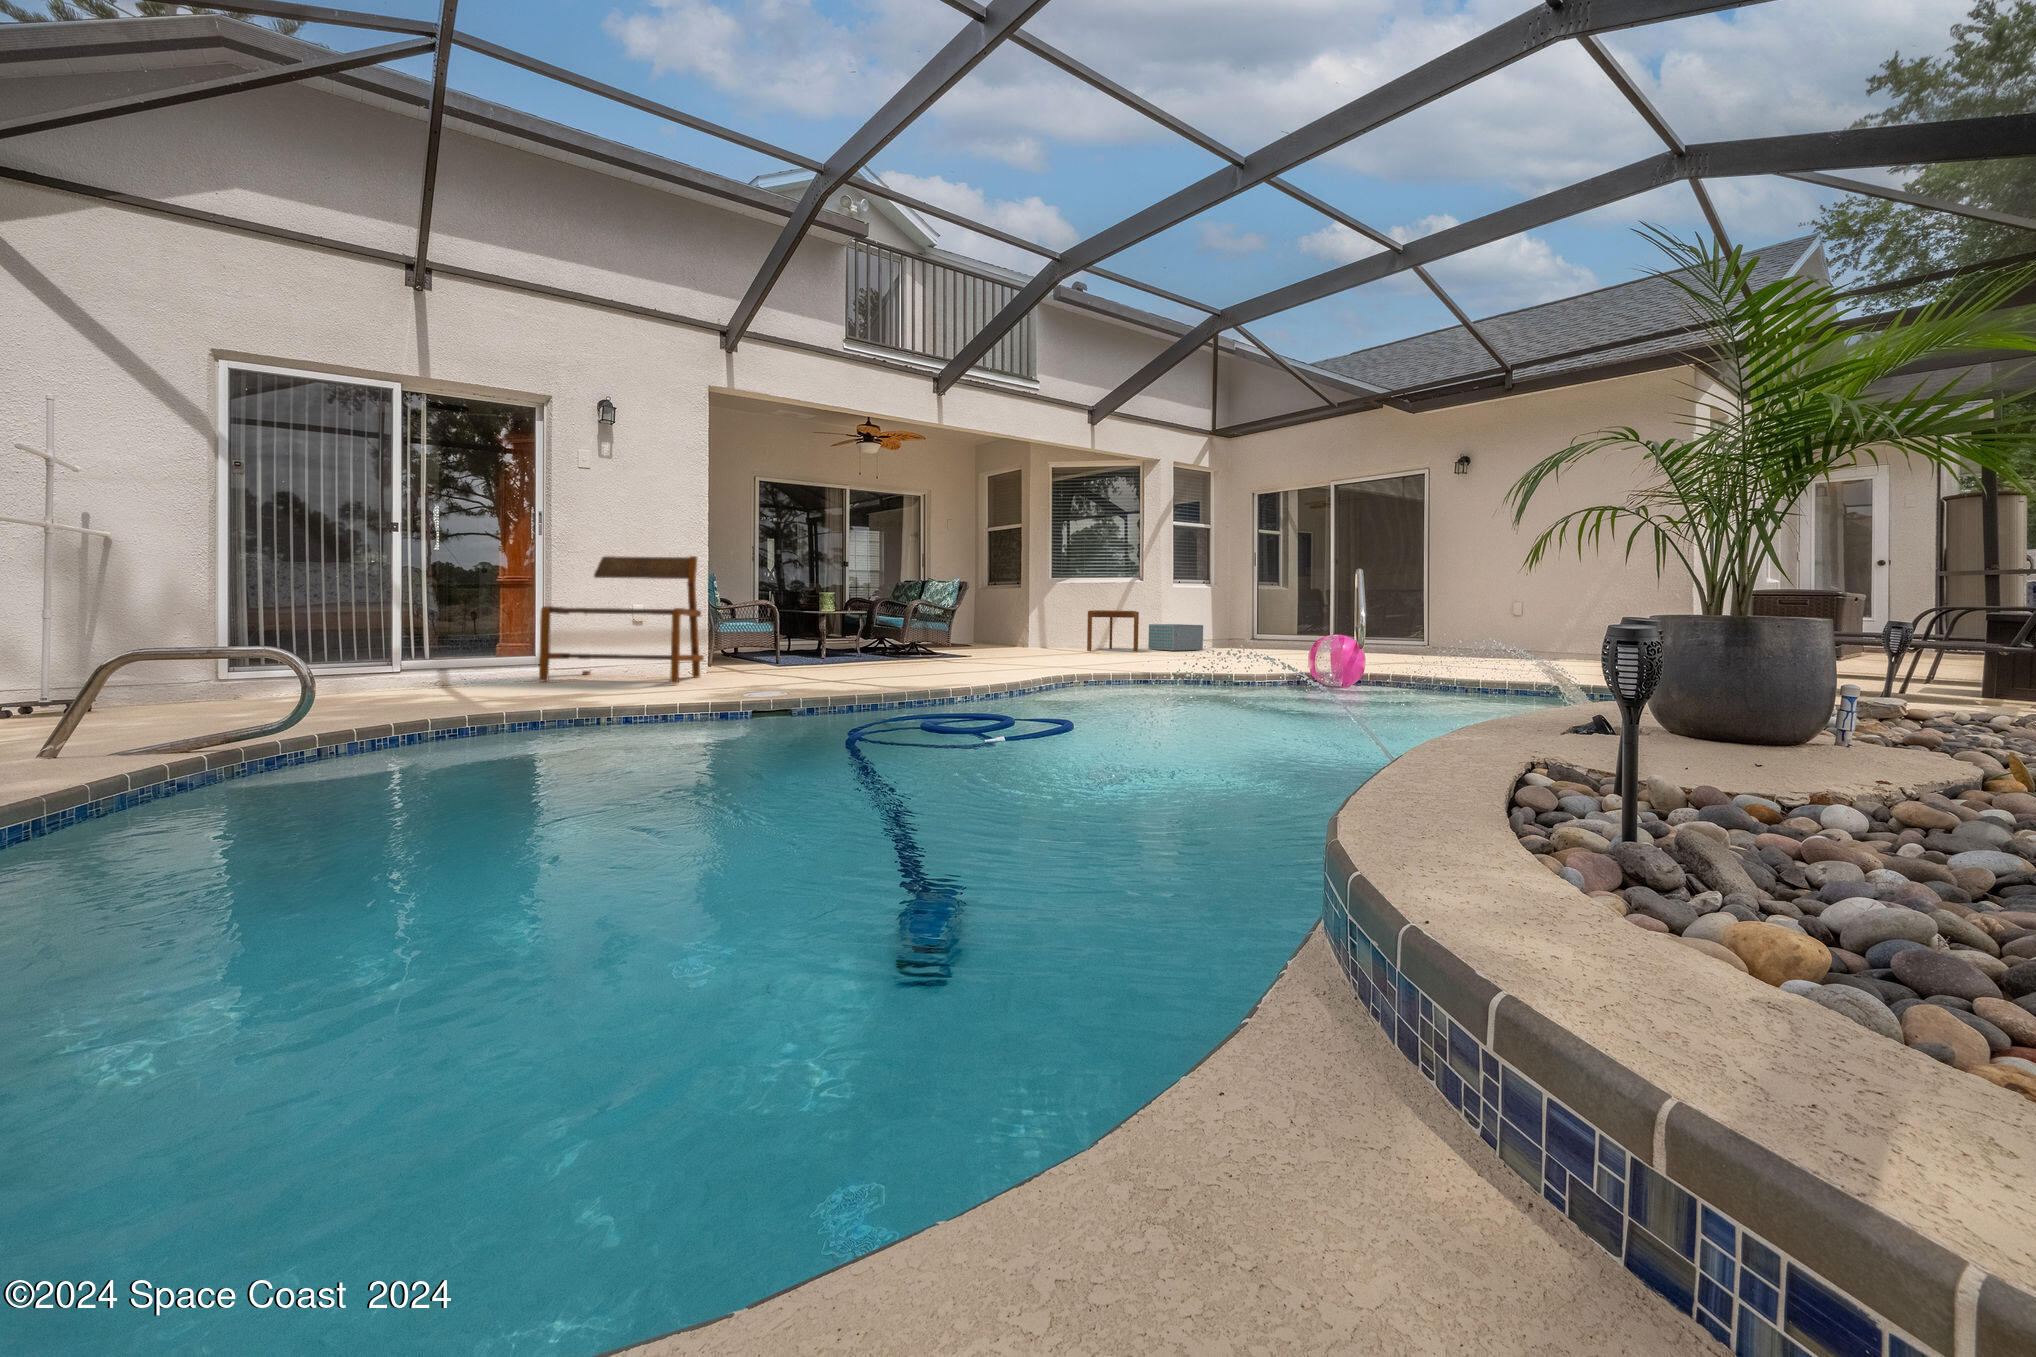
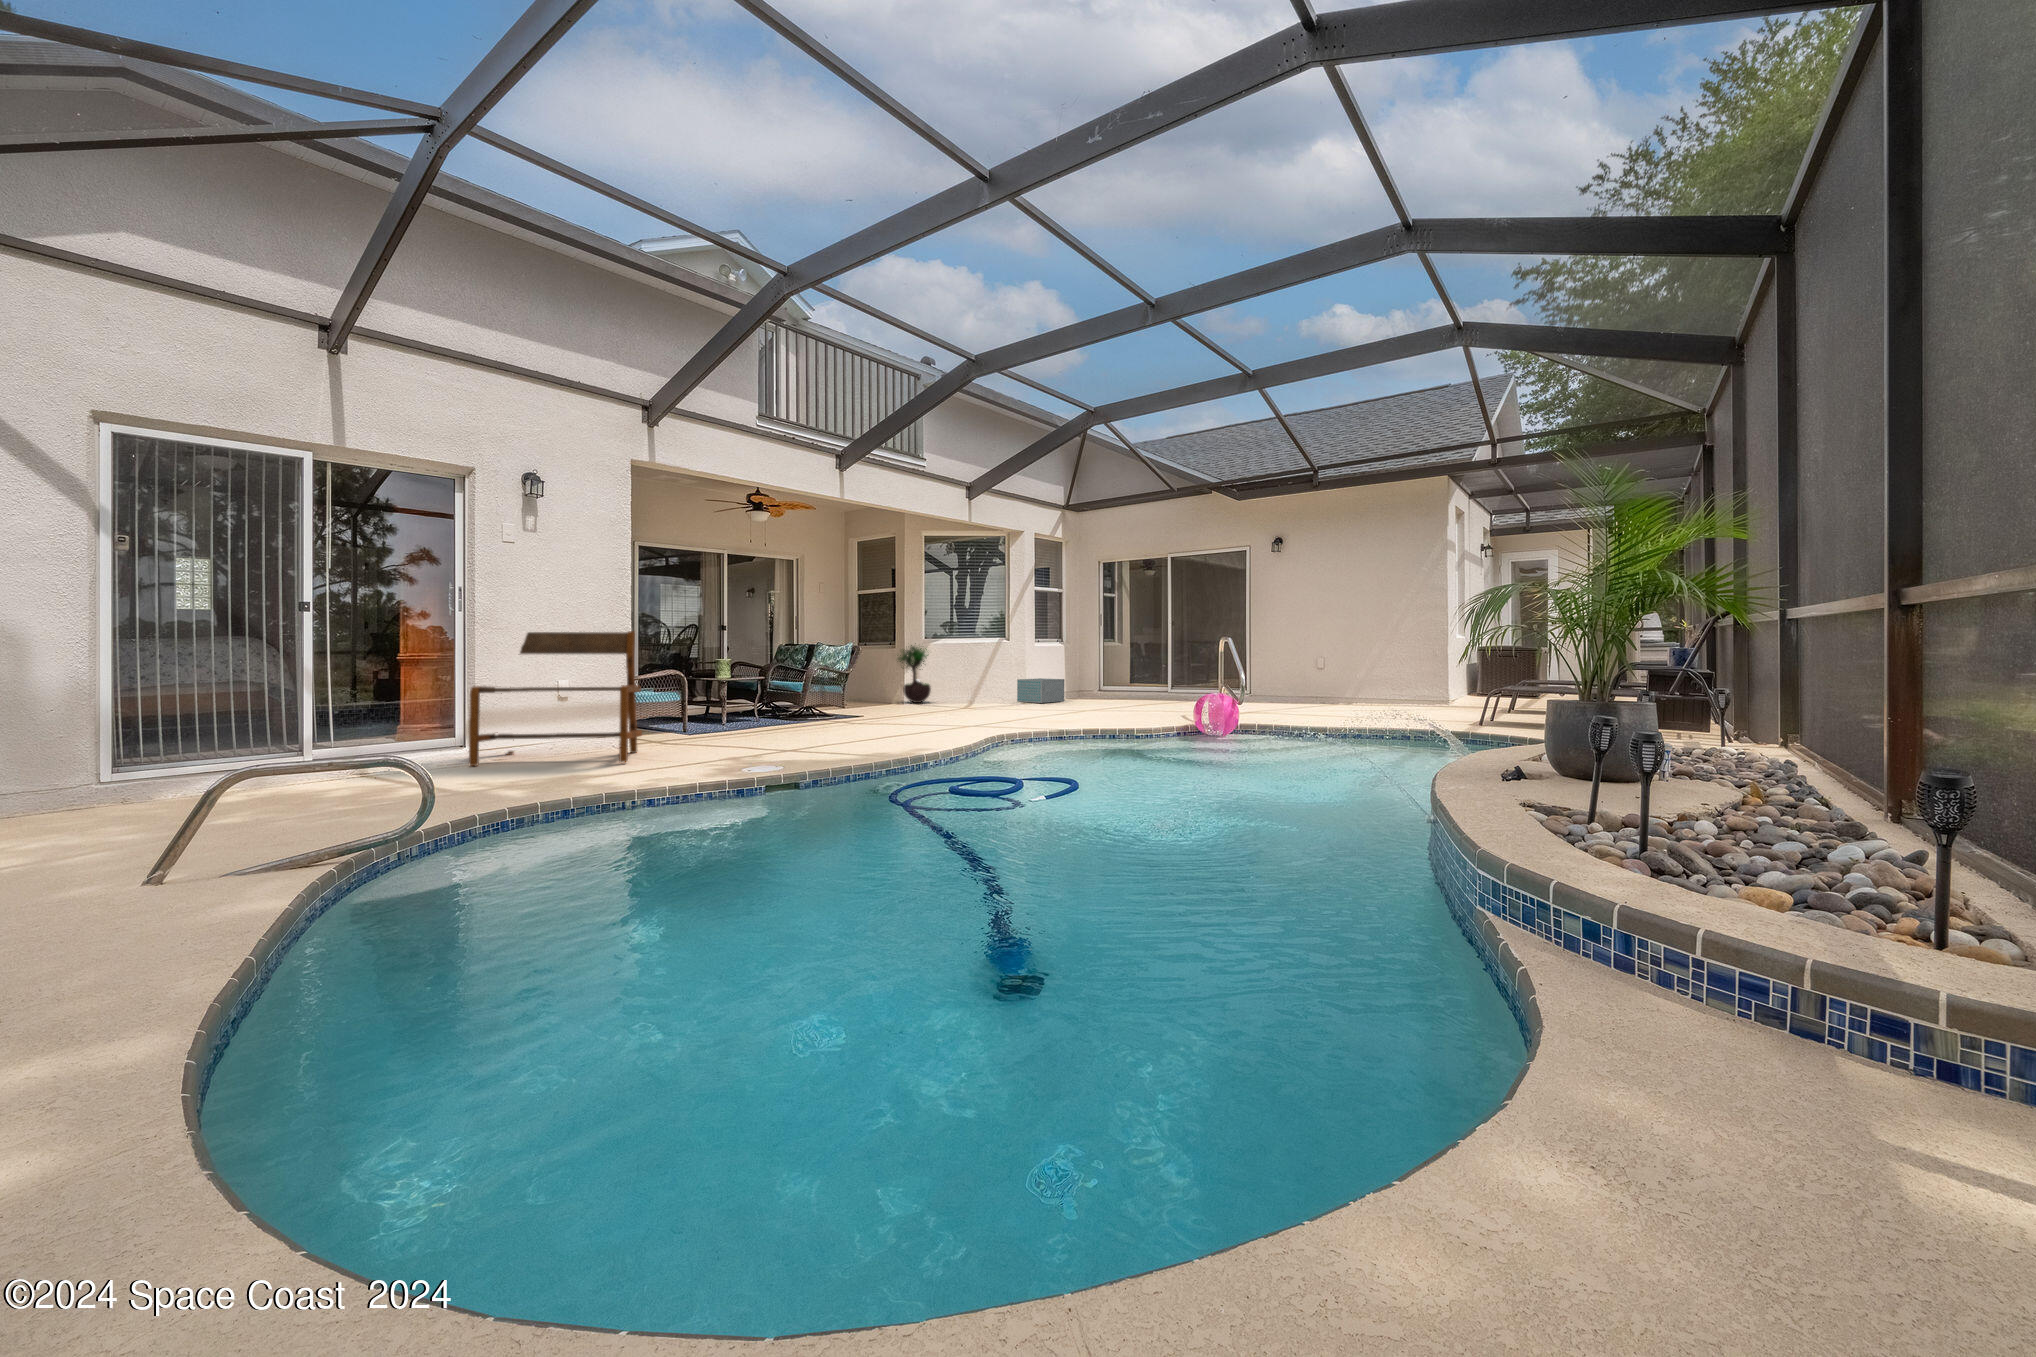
potted tree: none [1012,578,1051,647] -> present [898,645,931,703]
side table: present [1087,610,1139,651] -> none [966,668,1013,705]

